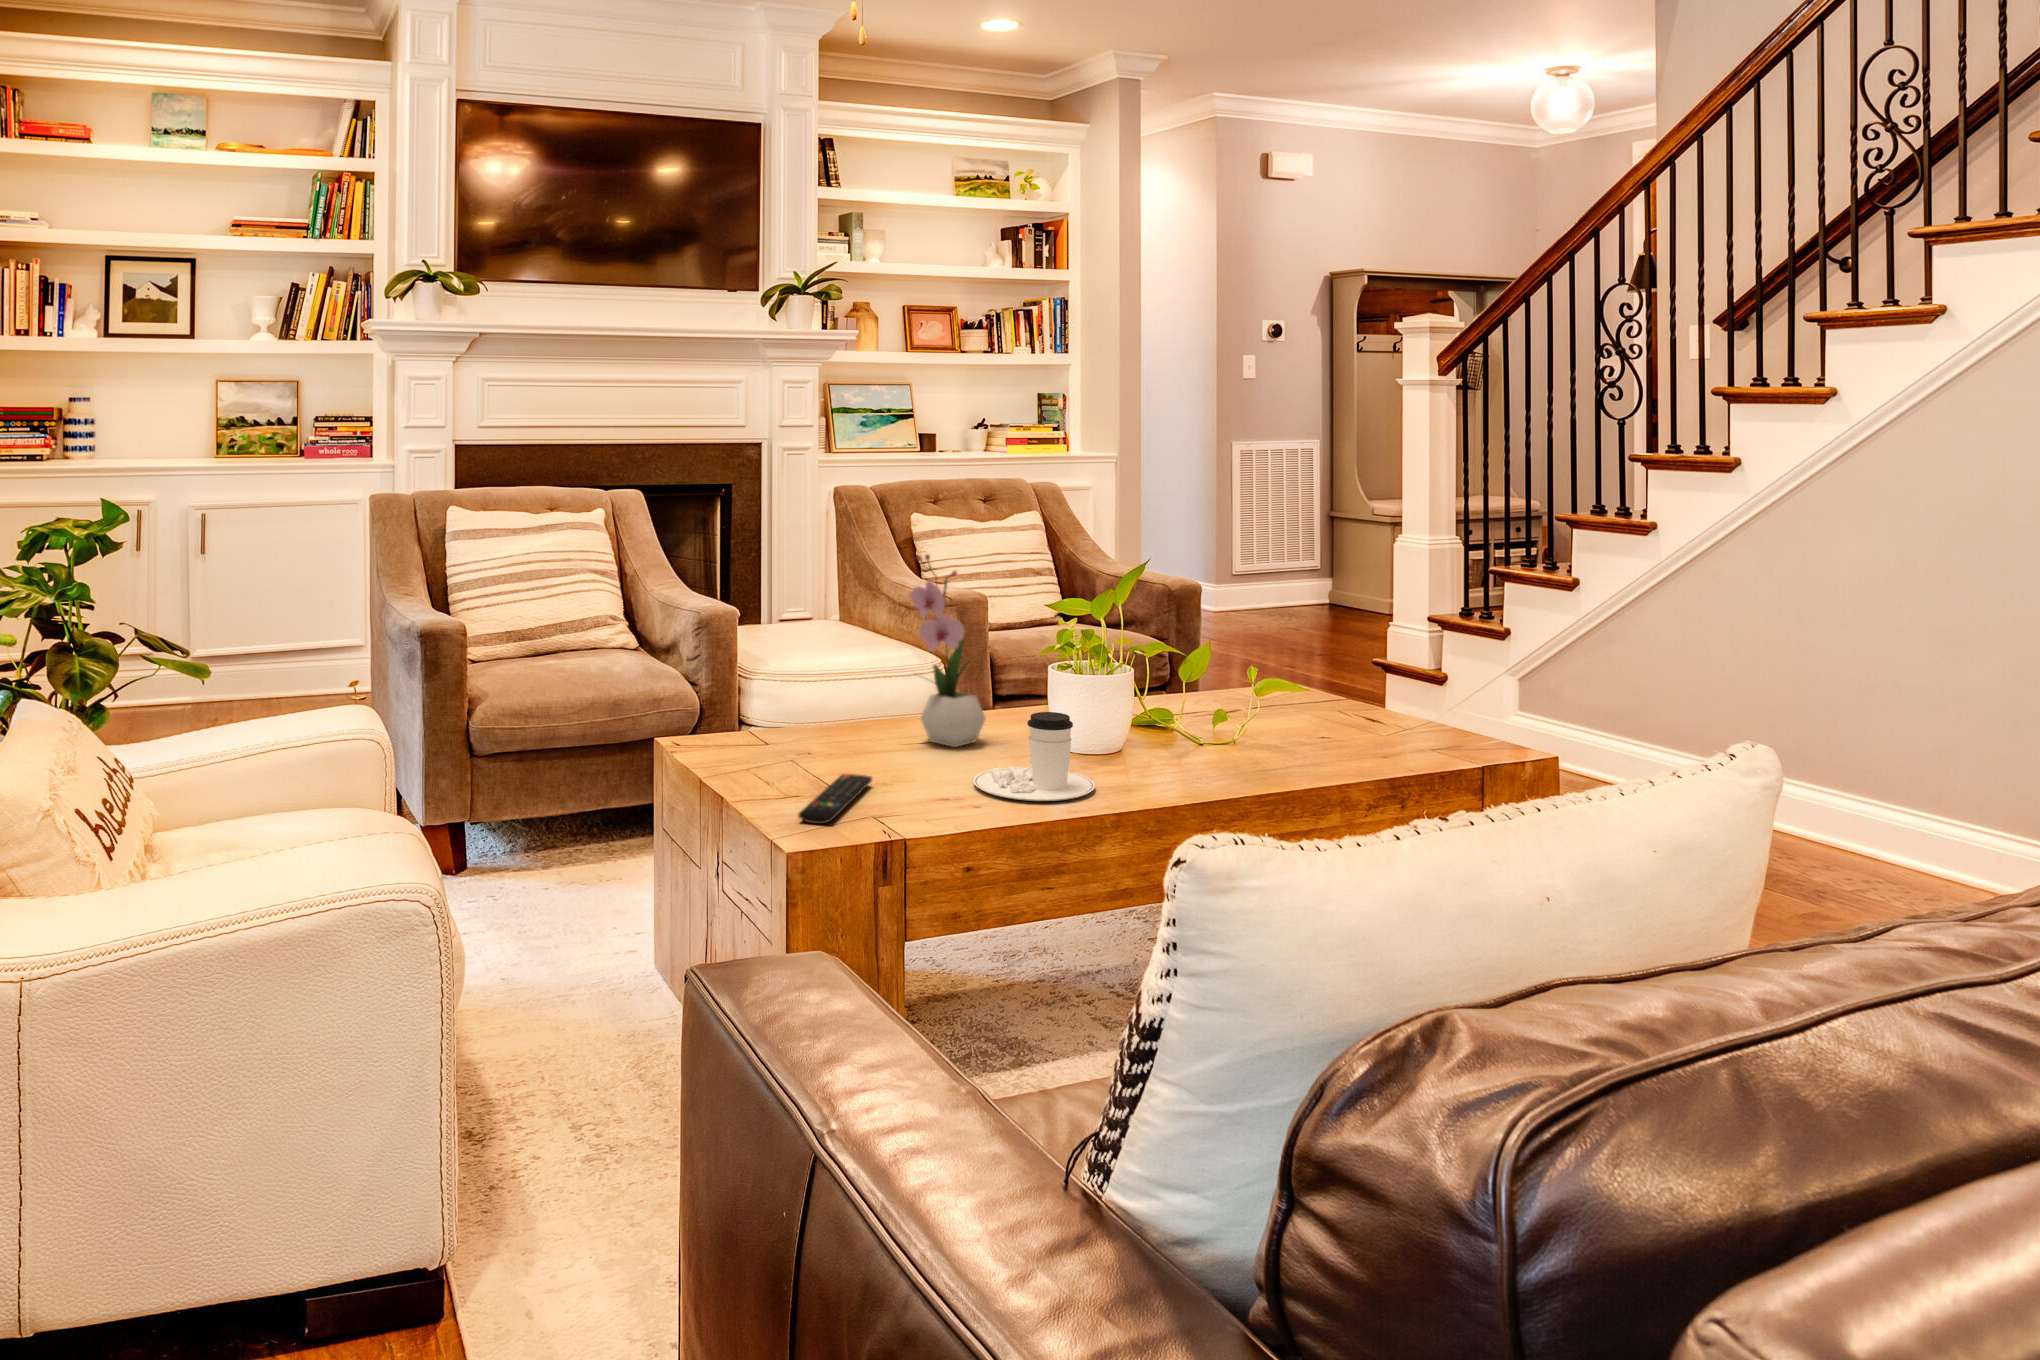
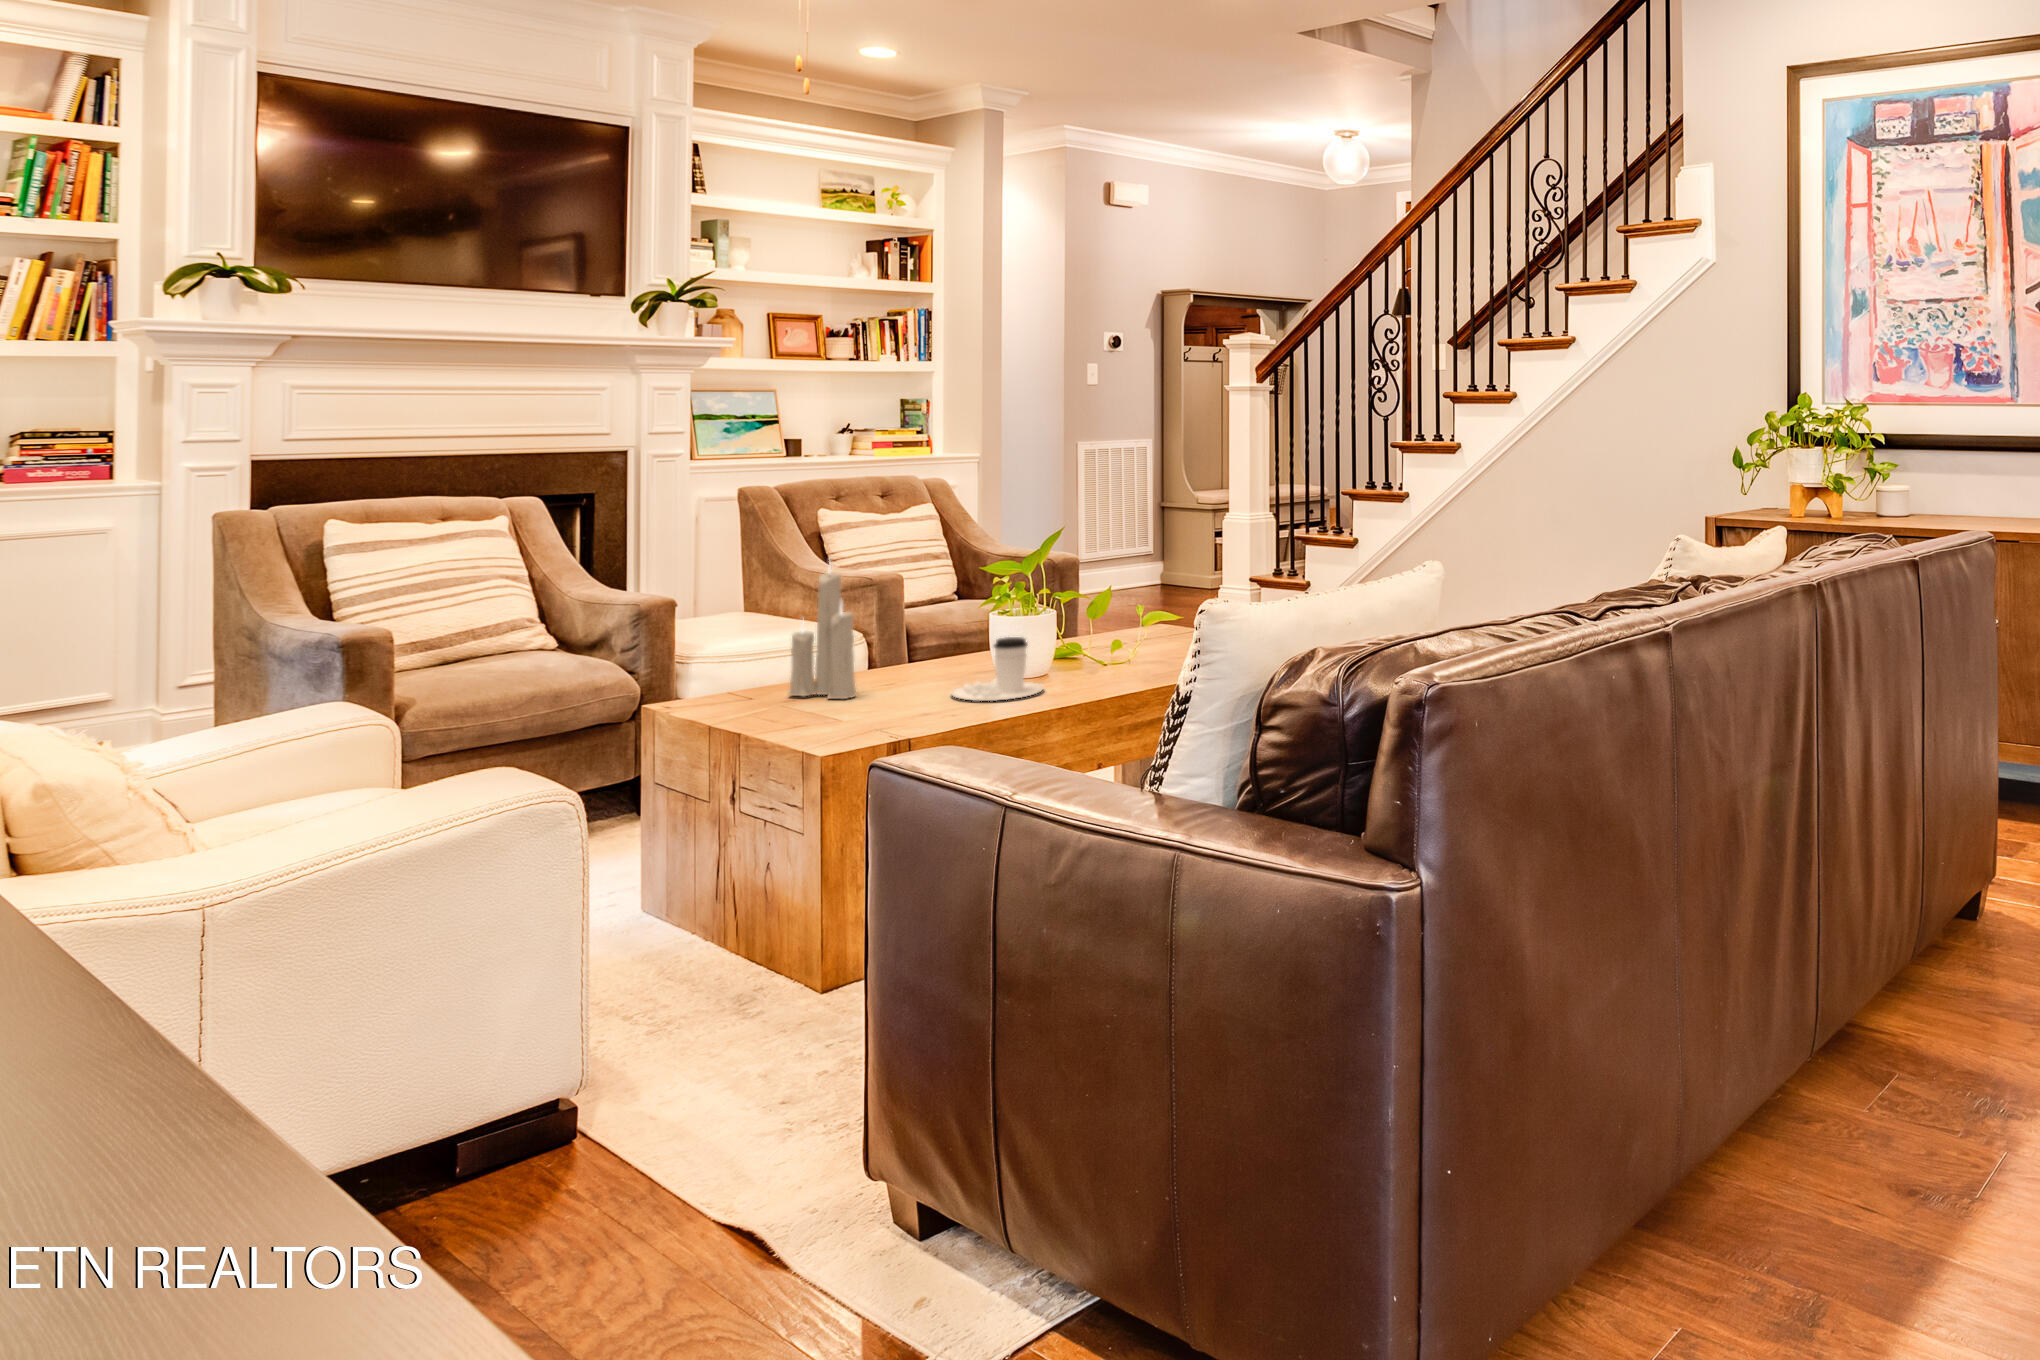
flower arrangement: present [911,554,994,747] -> none [884,529,952,678]
candle: none [793,577,867,769] -> present [788,572,856,699]
remote control: present [798,774,872,824] -> none [825,699,869,731]

